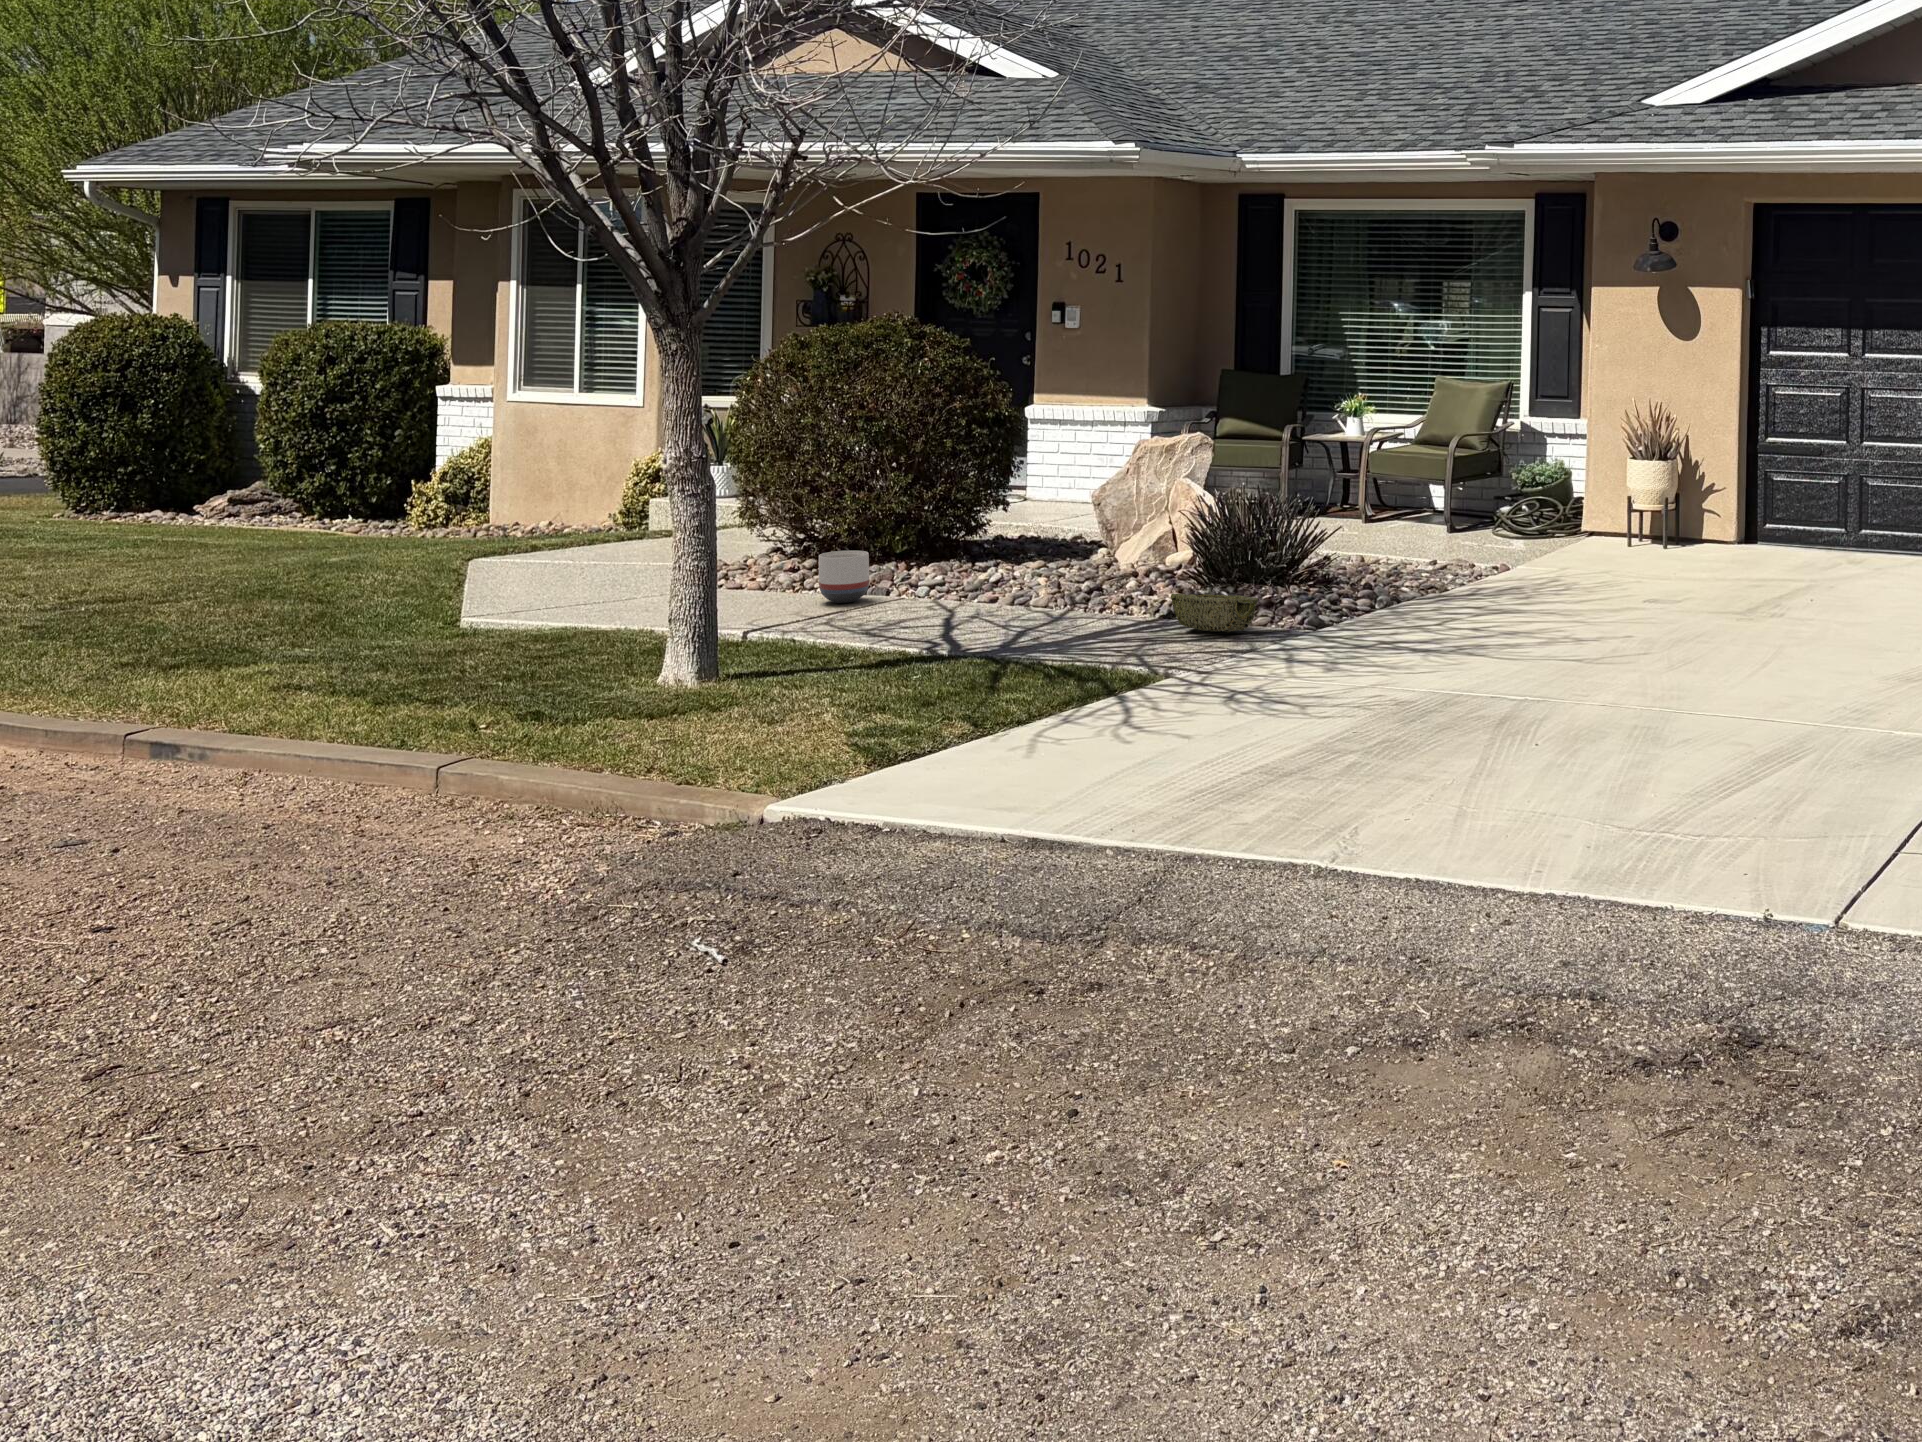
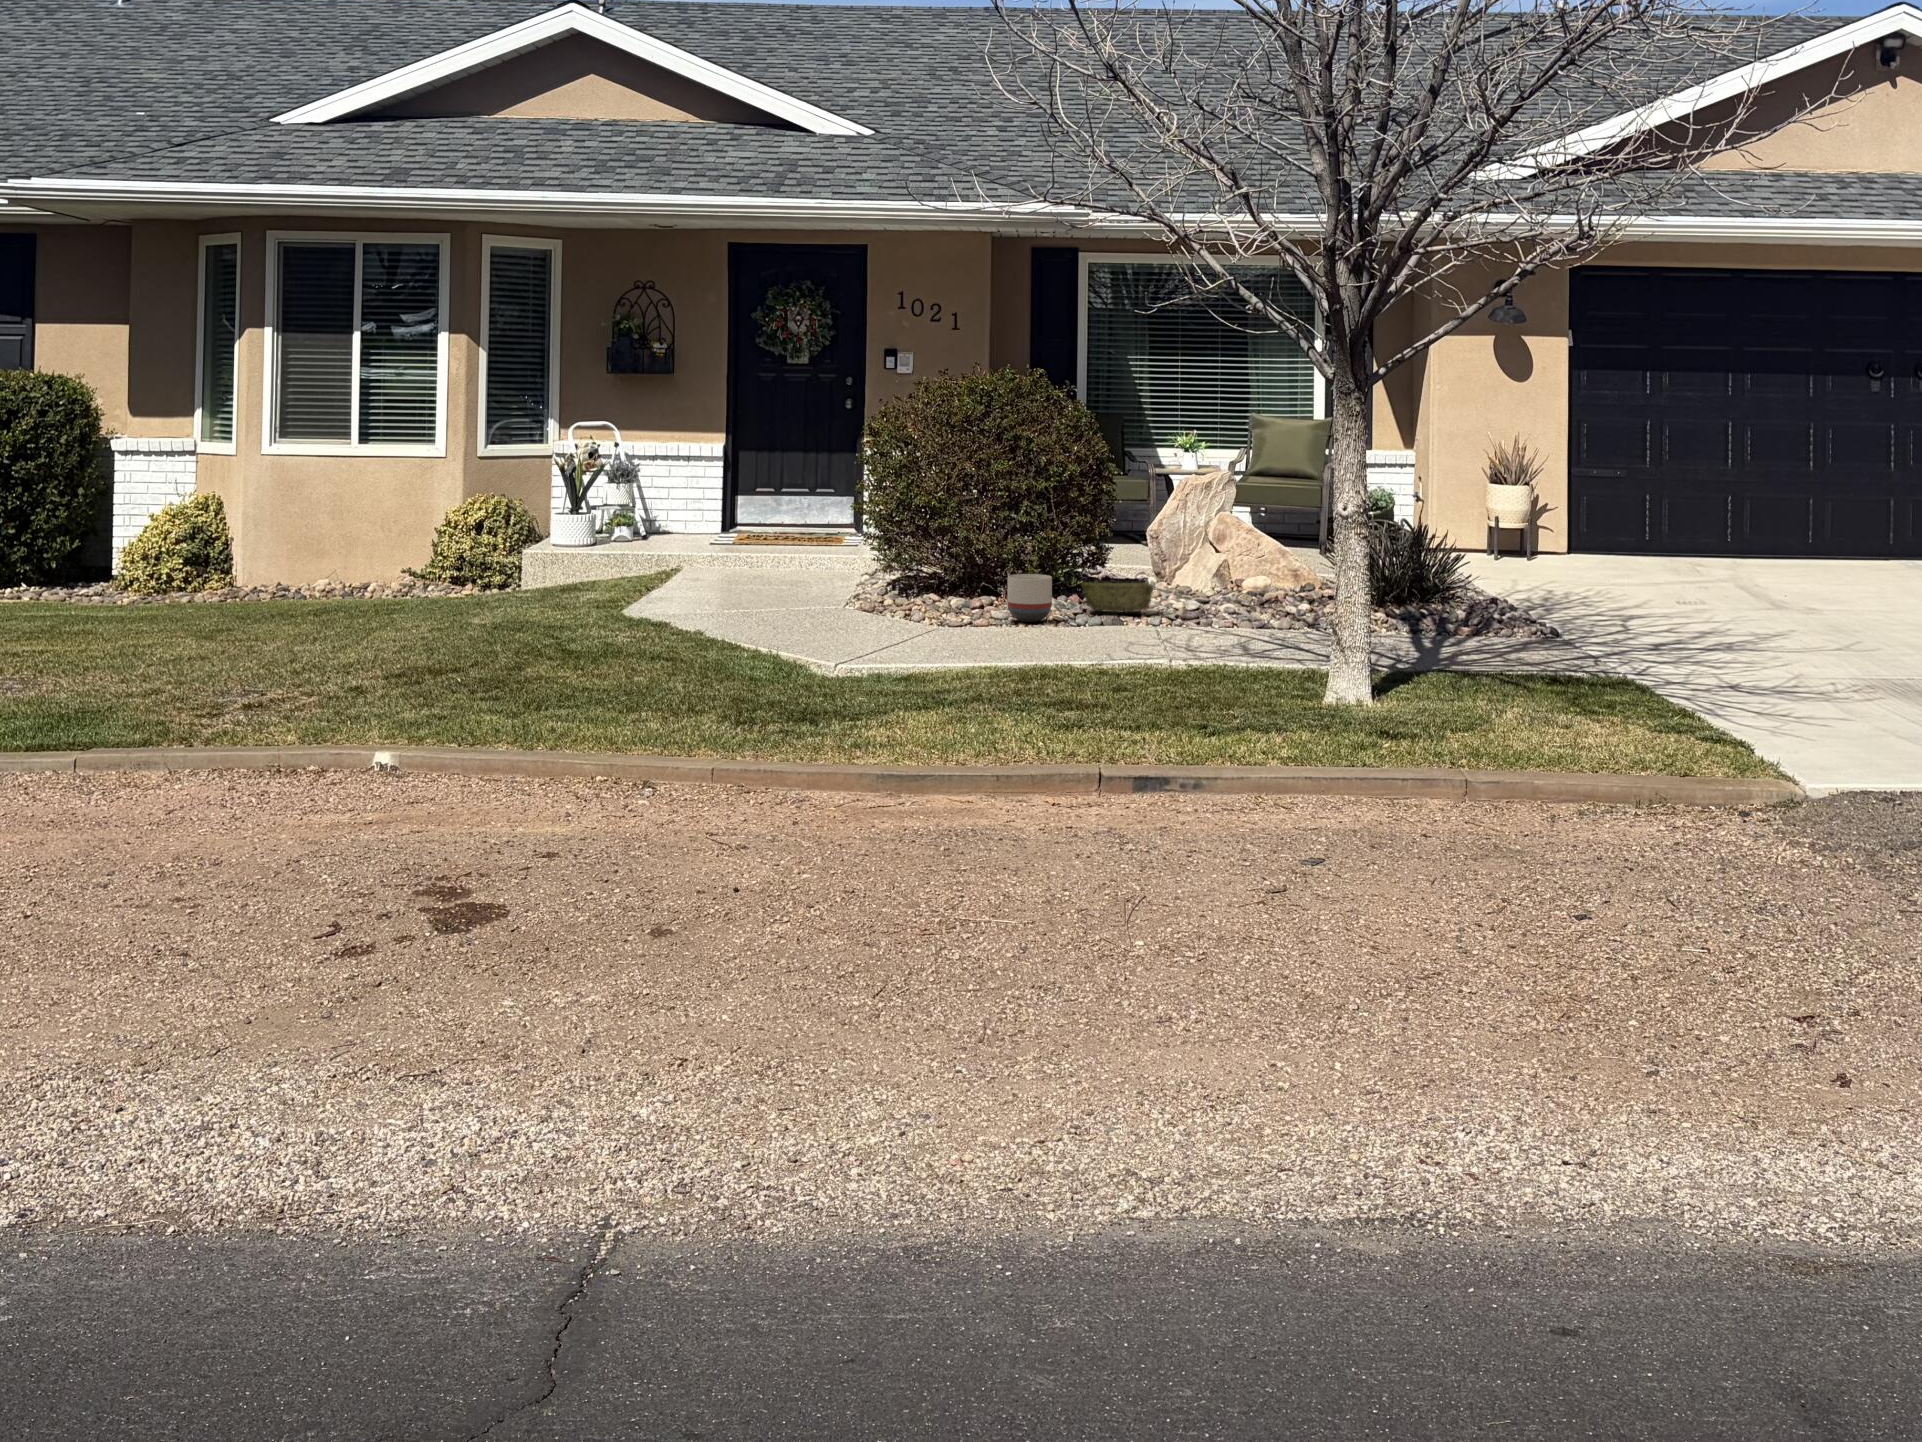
woven basket: present [1171,593,1258,632] -> present [1081,582,1153,612]

